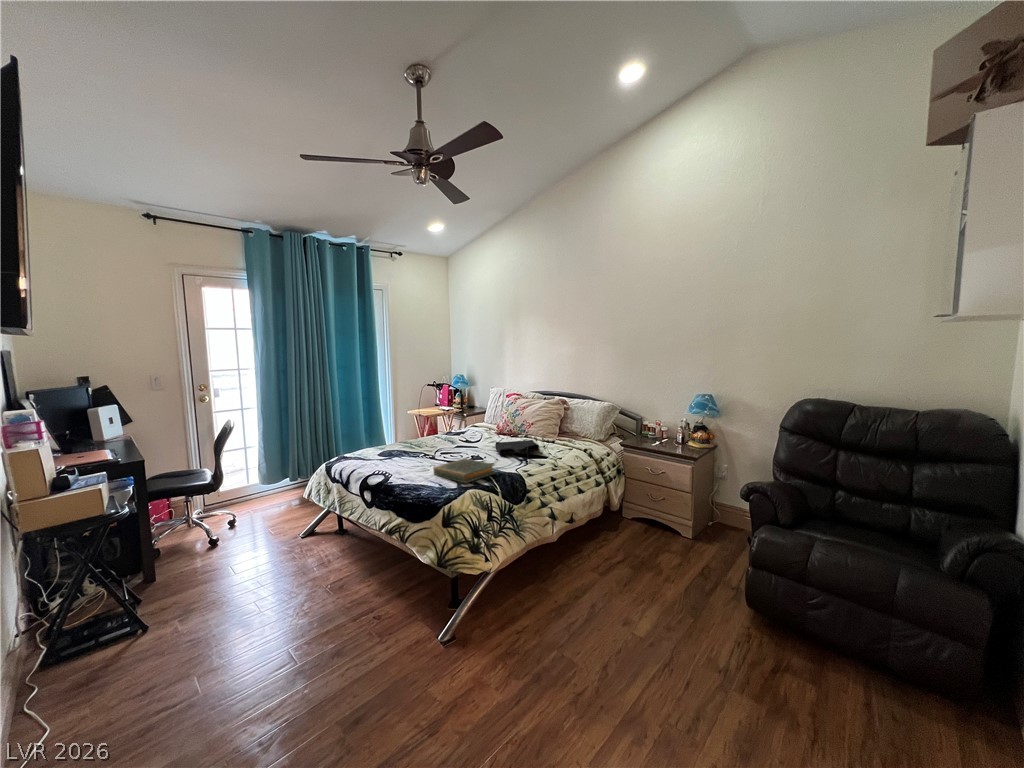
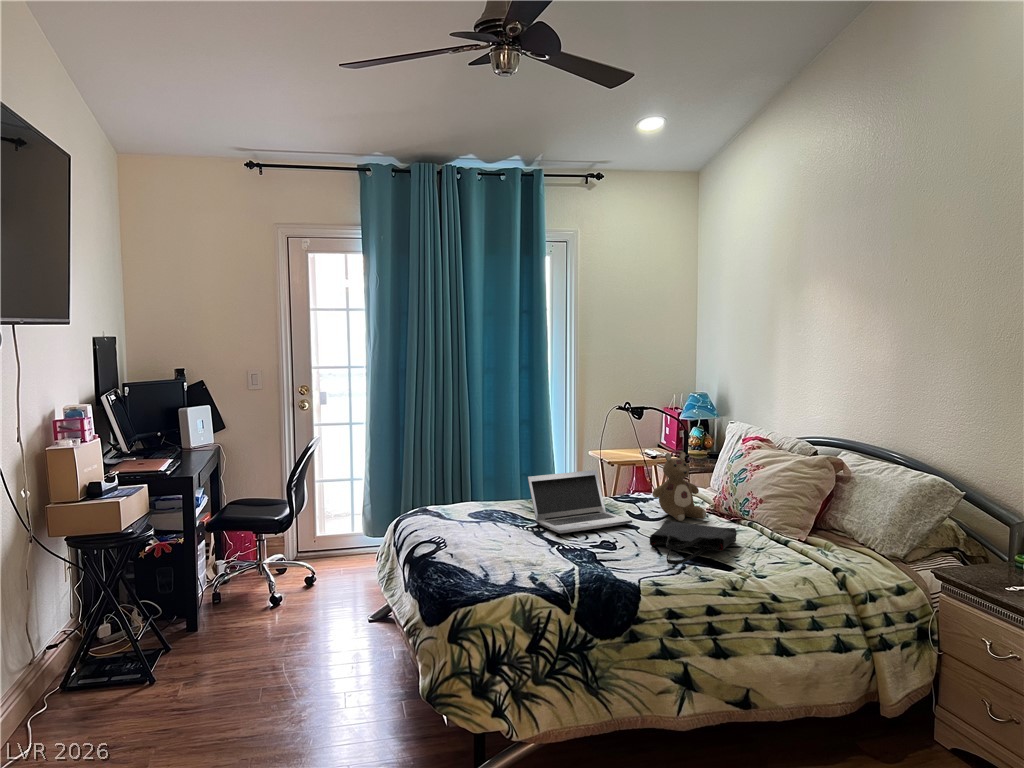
stuffed bear: none [478,405,506,443] -> present [652,452,706,521]
laptop: none [414,421,476,459] -> present [528,470,632,533]
hardback book: present [434,459,495,483] -> none [508,537,593,578]

